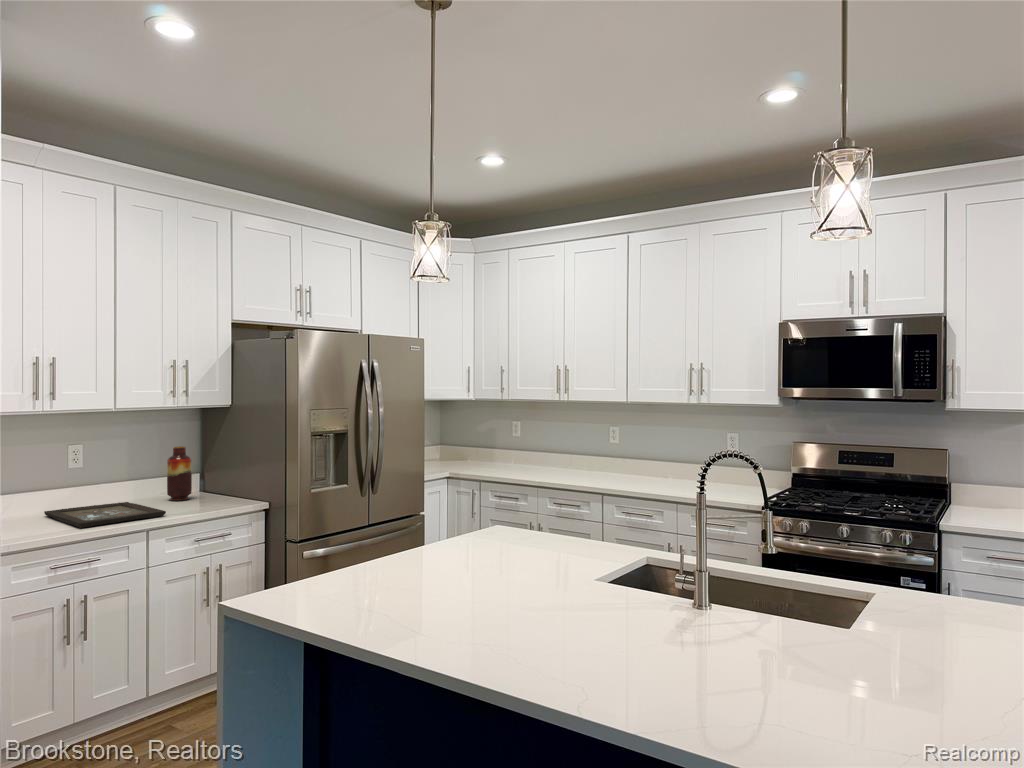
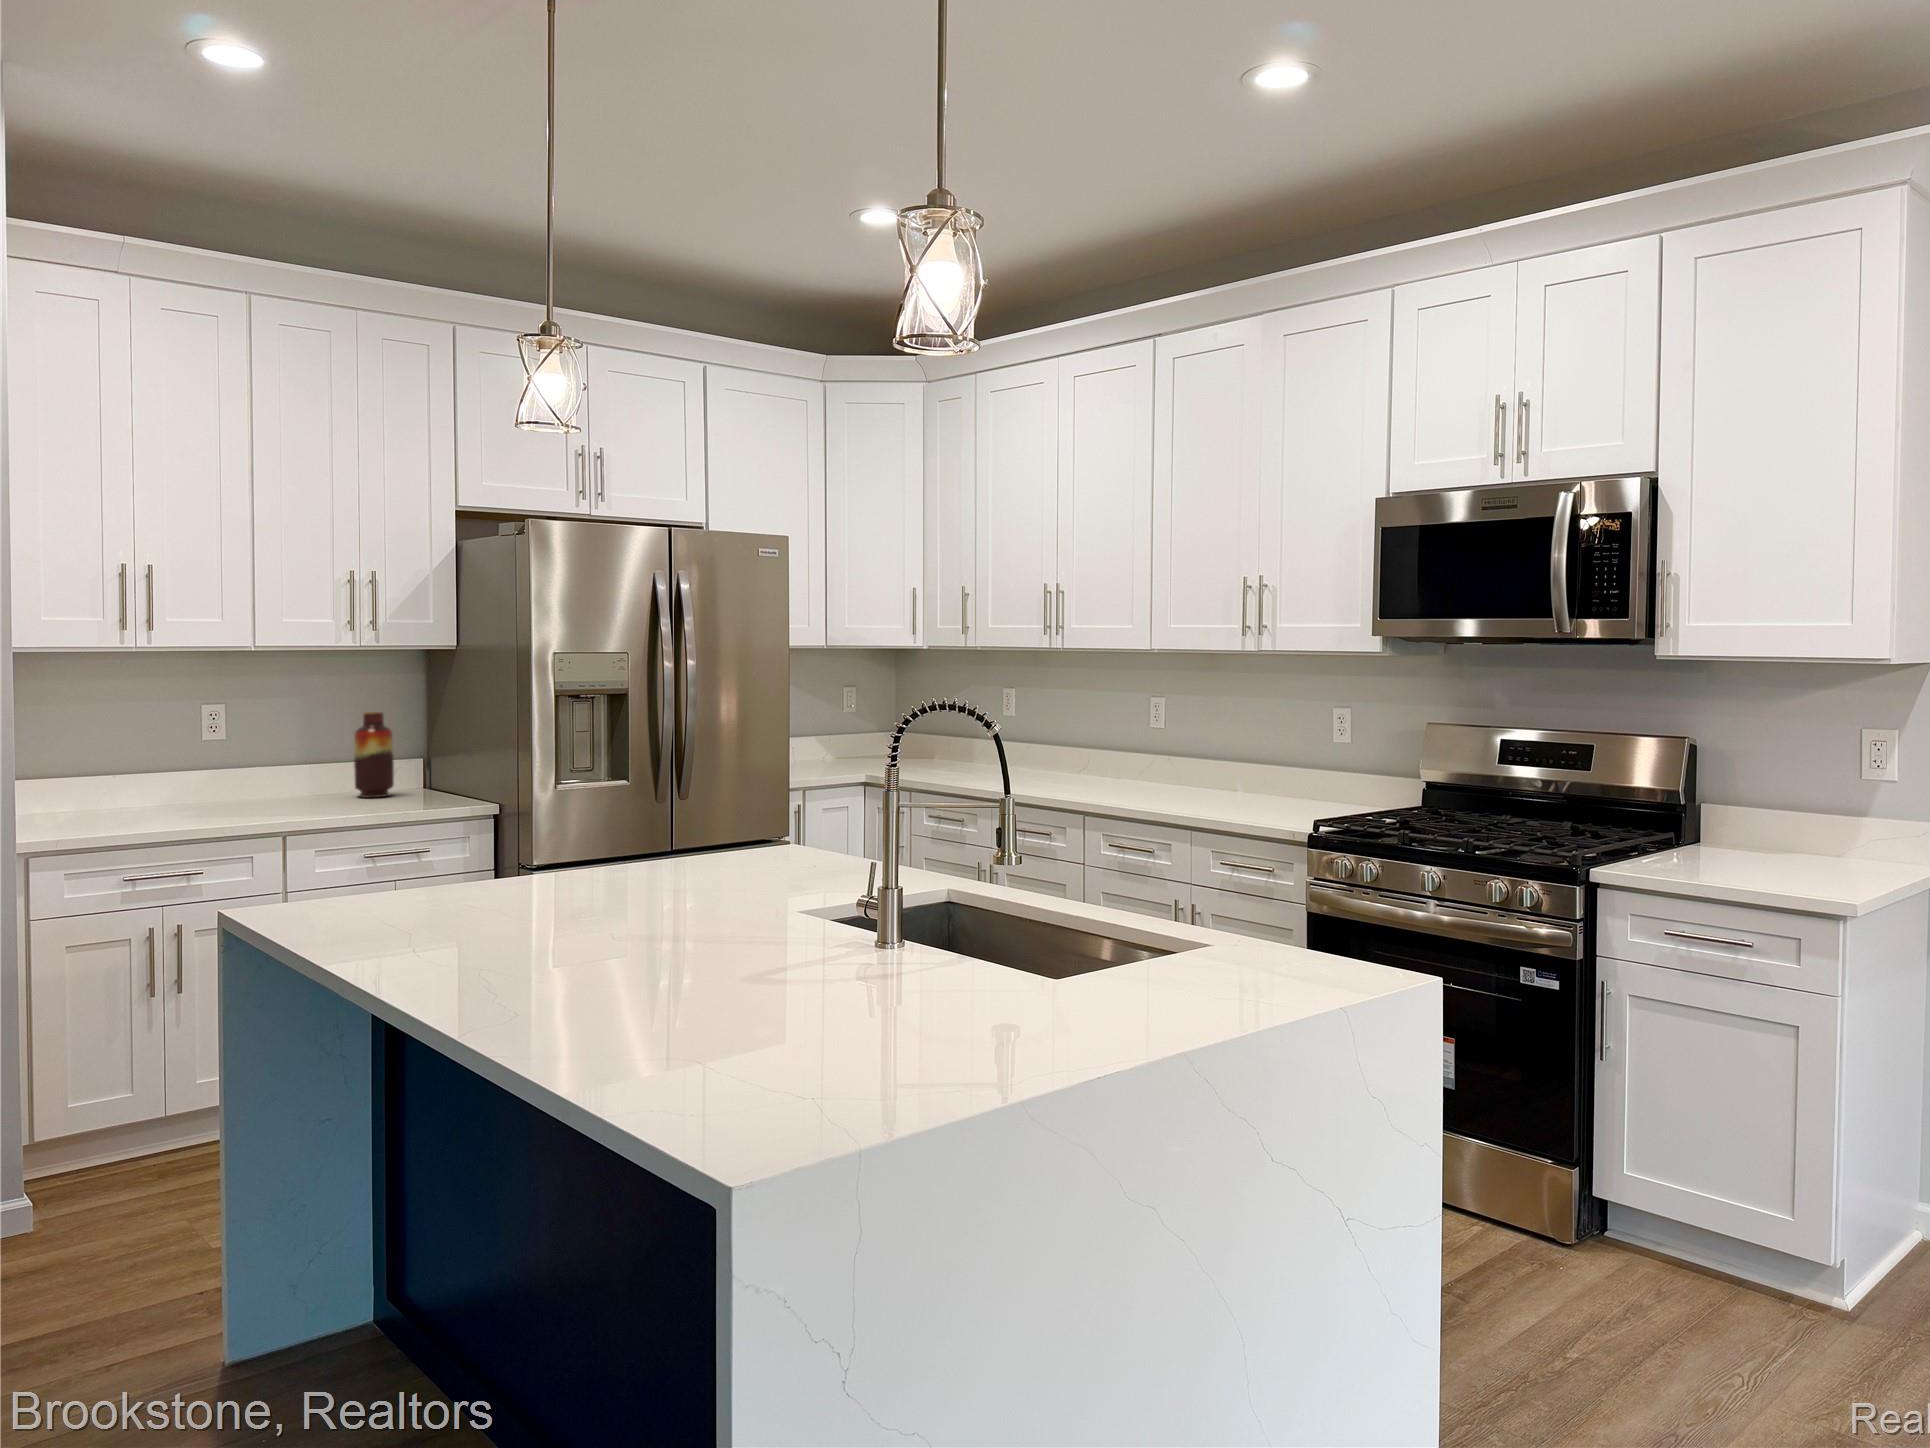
tray: present [44,502,166,528] -> none [156,795,317,825]

